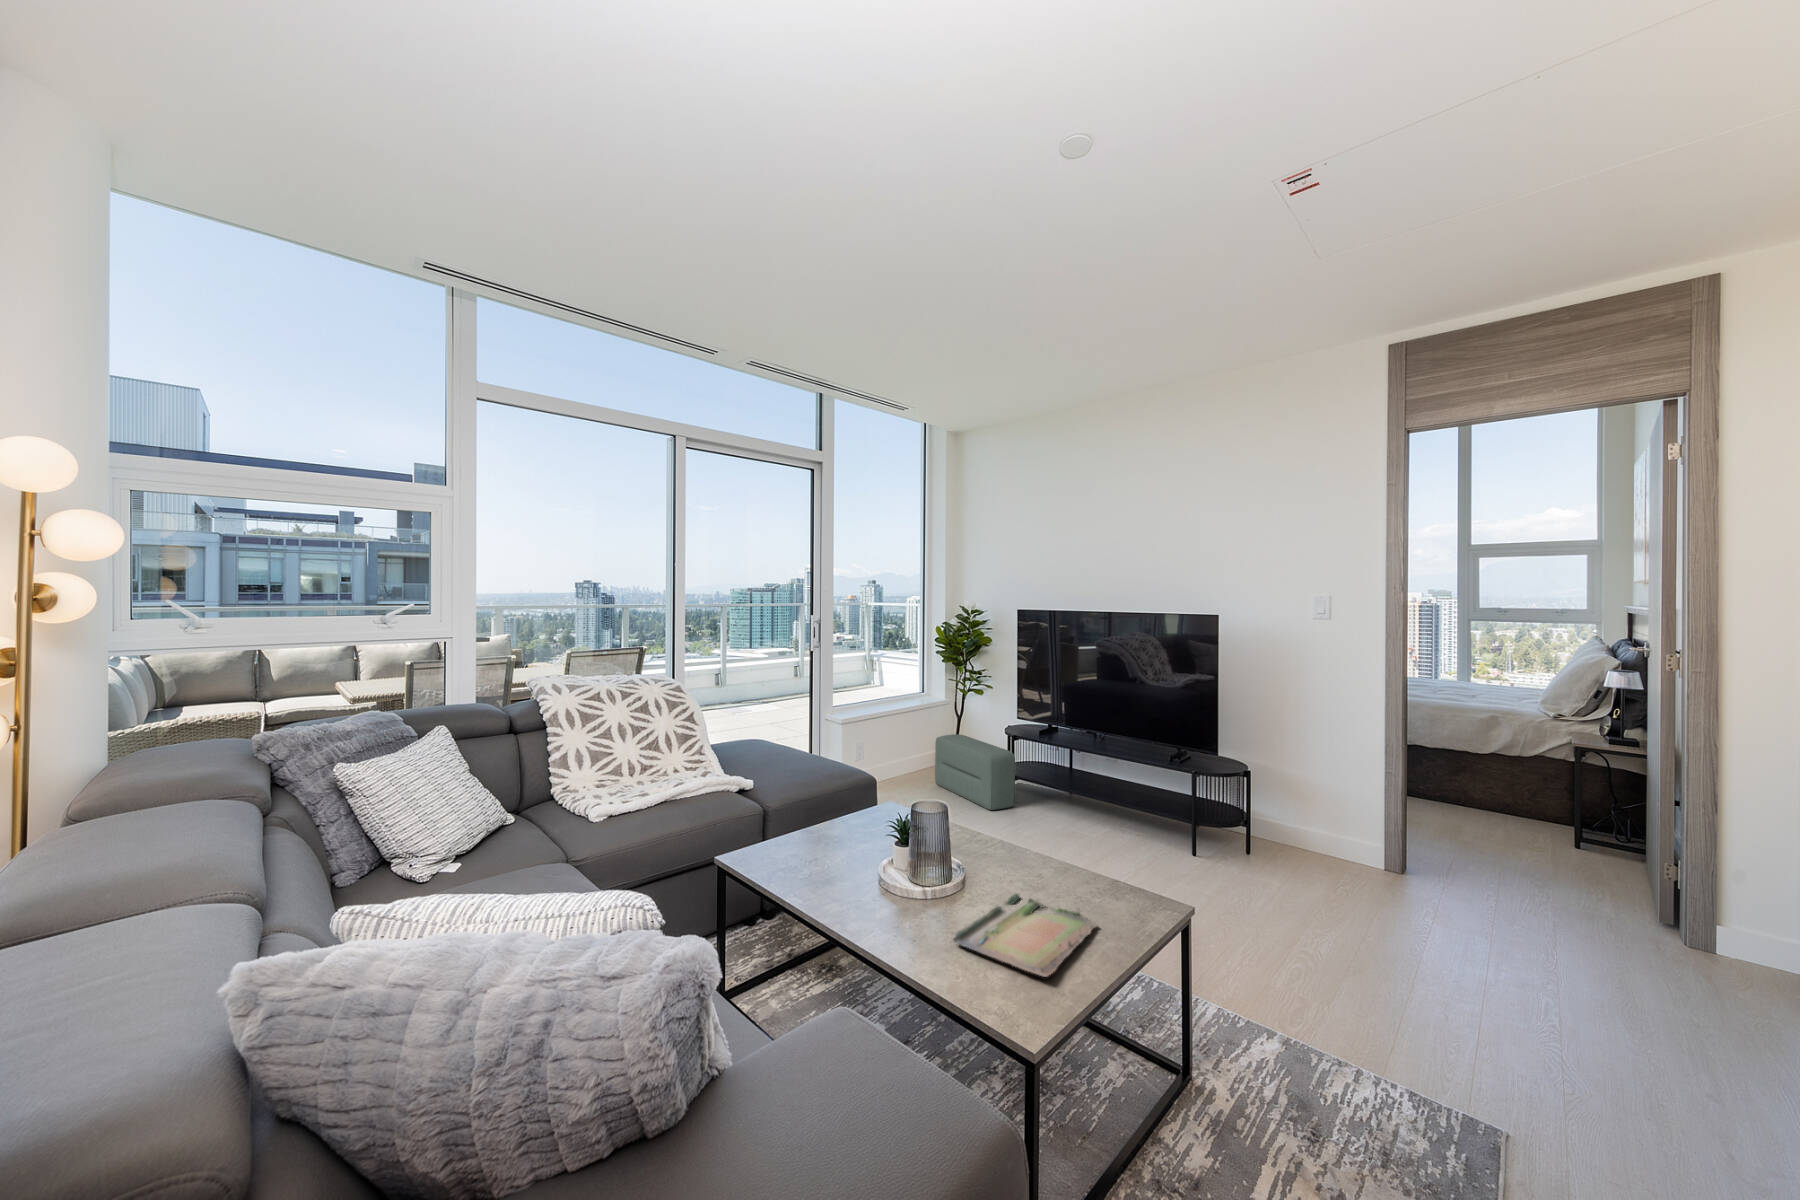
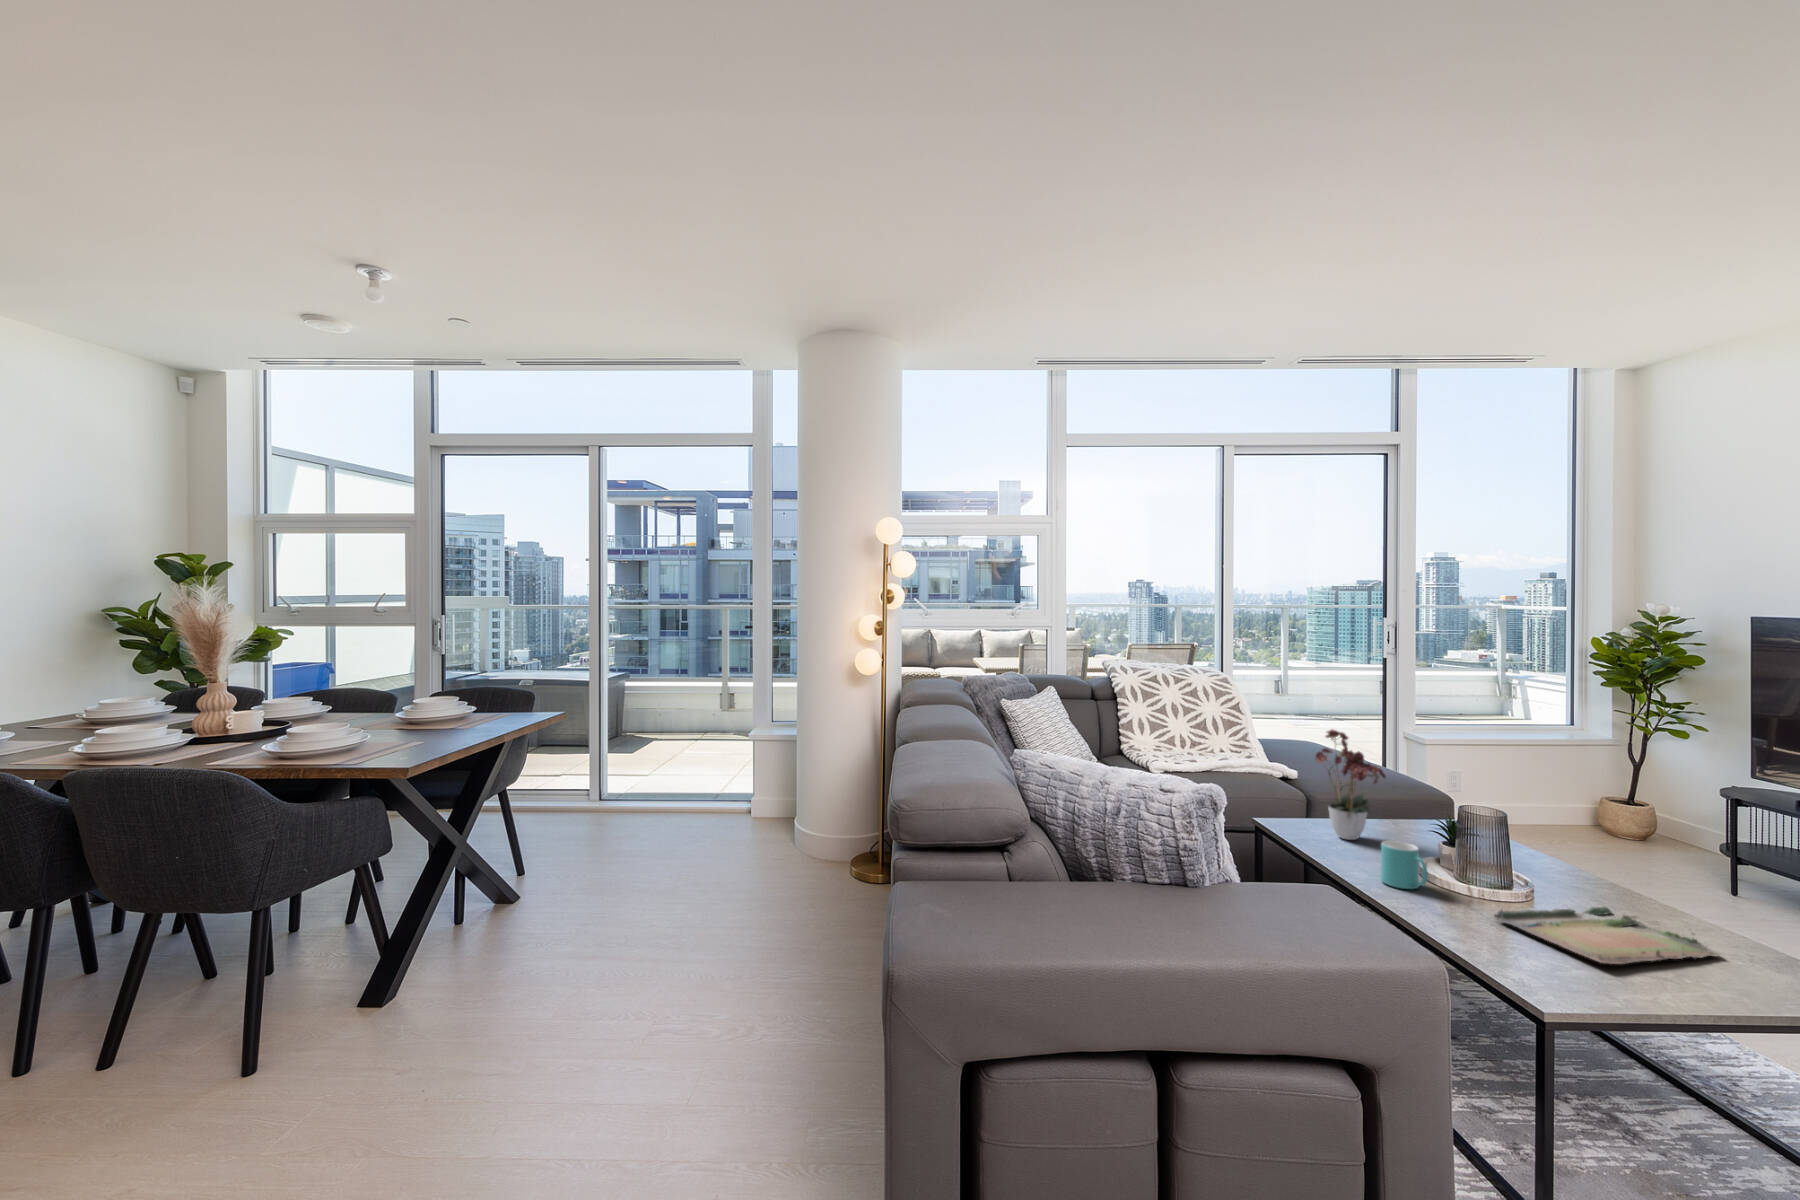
pouf: present [935,734,1015,810] -> none [1585,782,1730,893]
flower arrangement: none [775,746,851,866] -> present [1315,729,1386,840]
mug: none [852,873,895,926] -> present [1381,841,1428,889]

